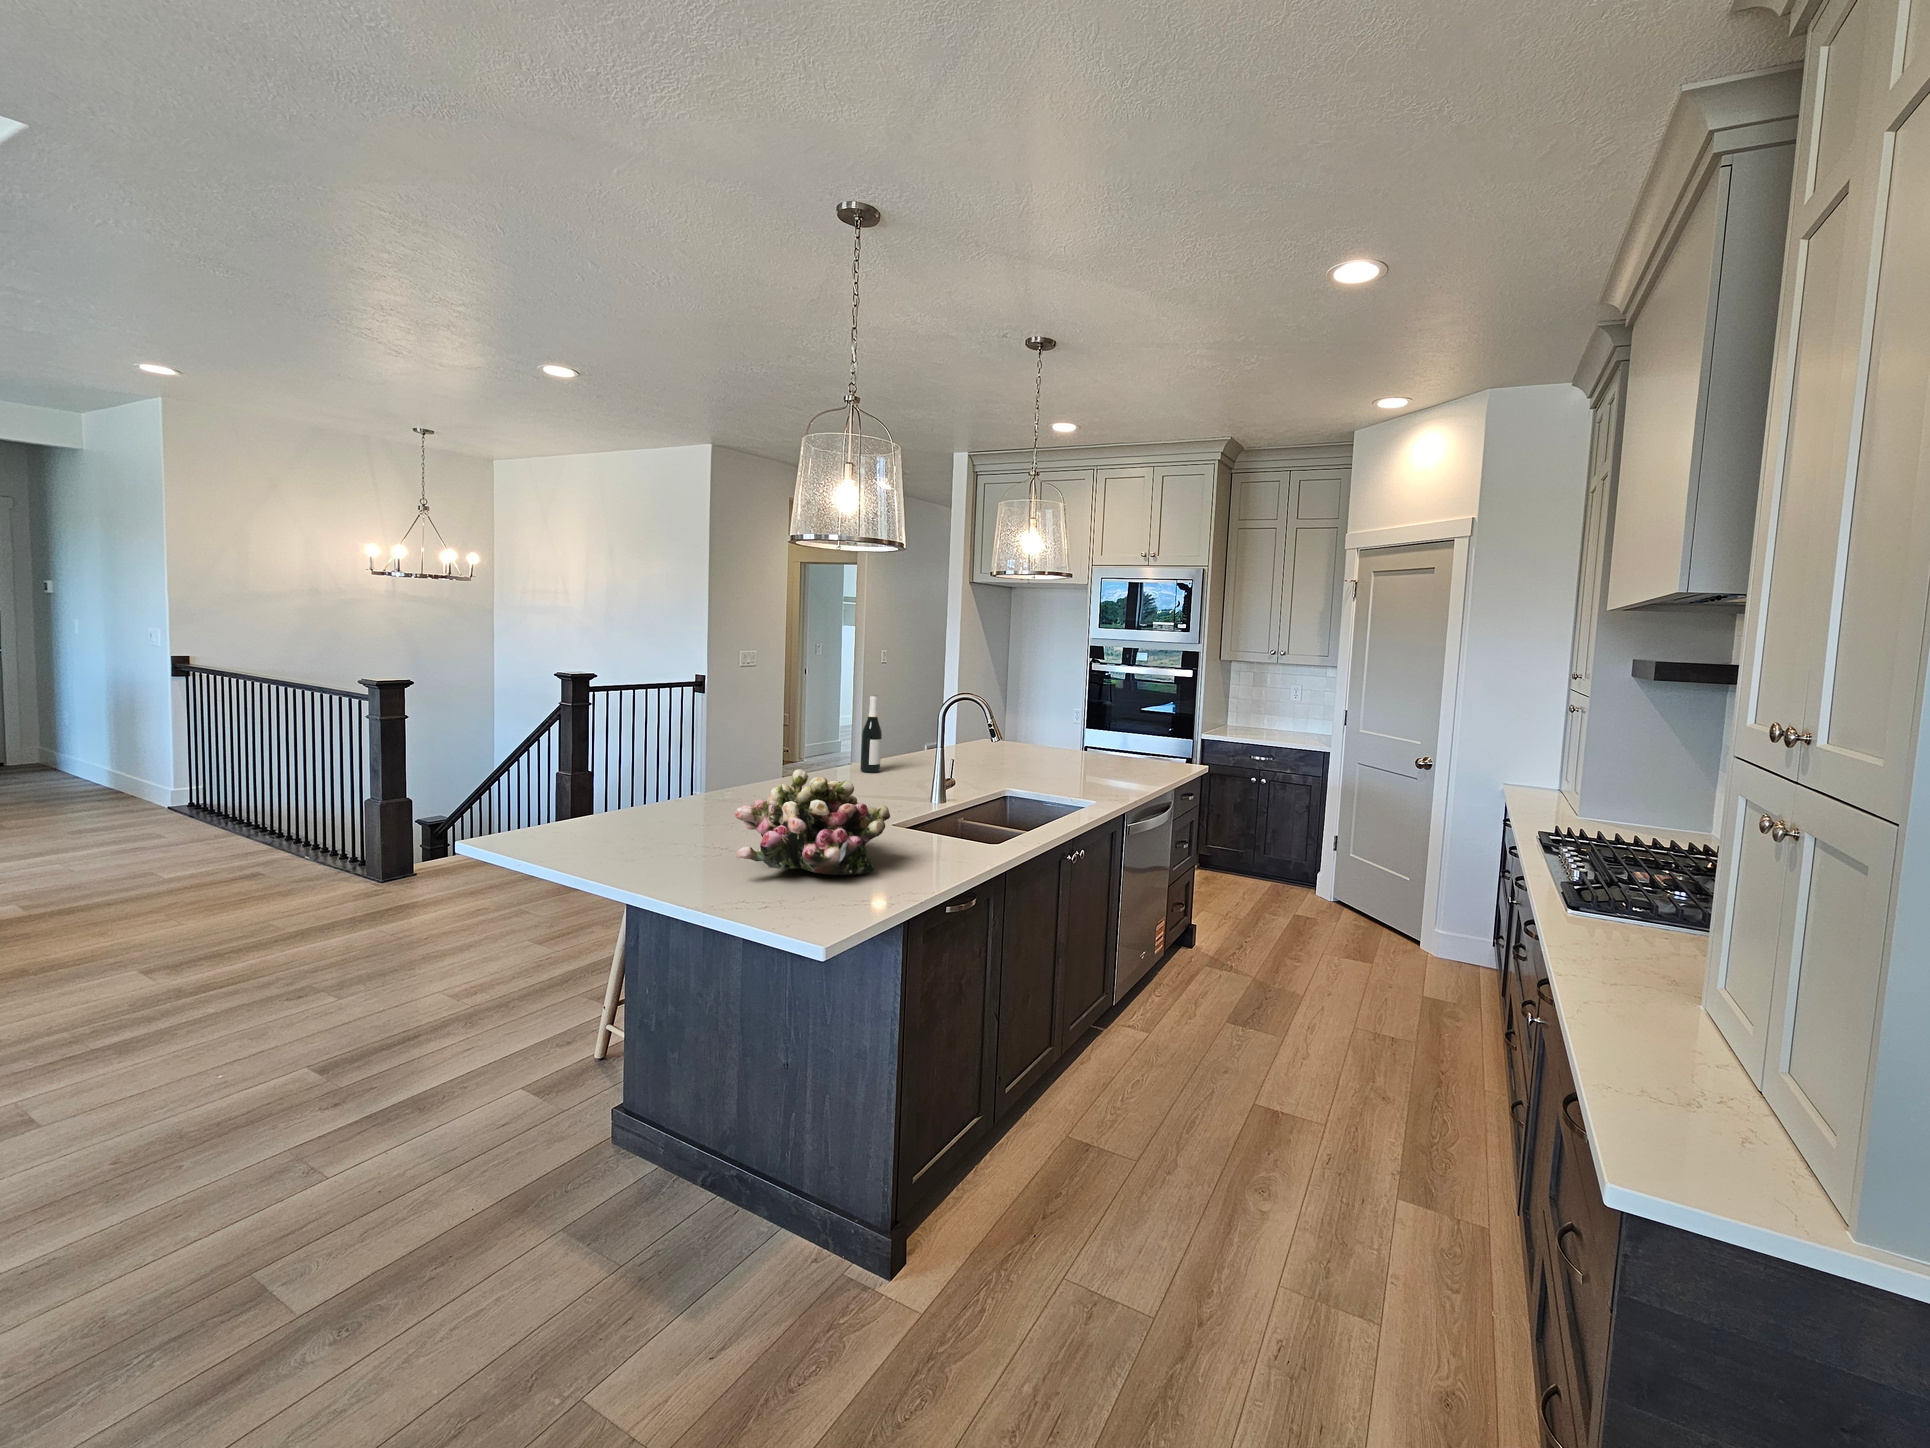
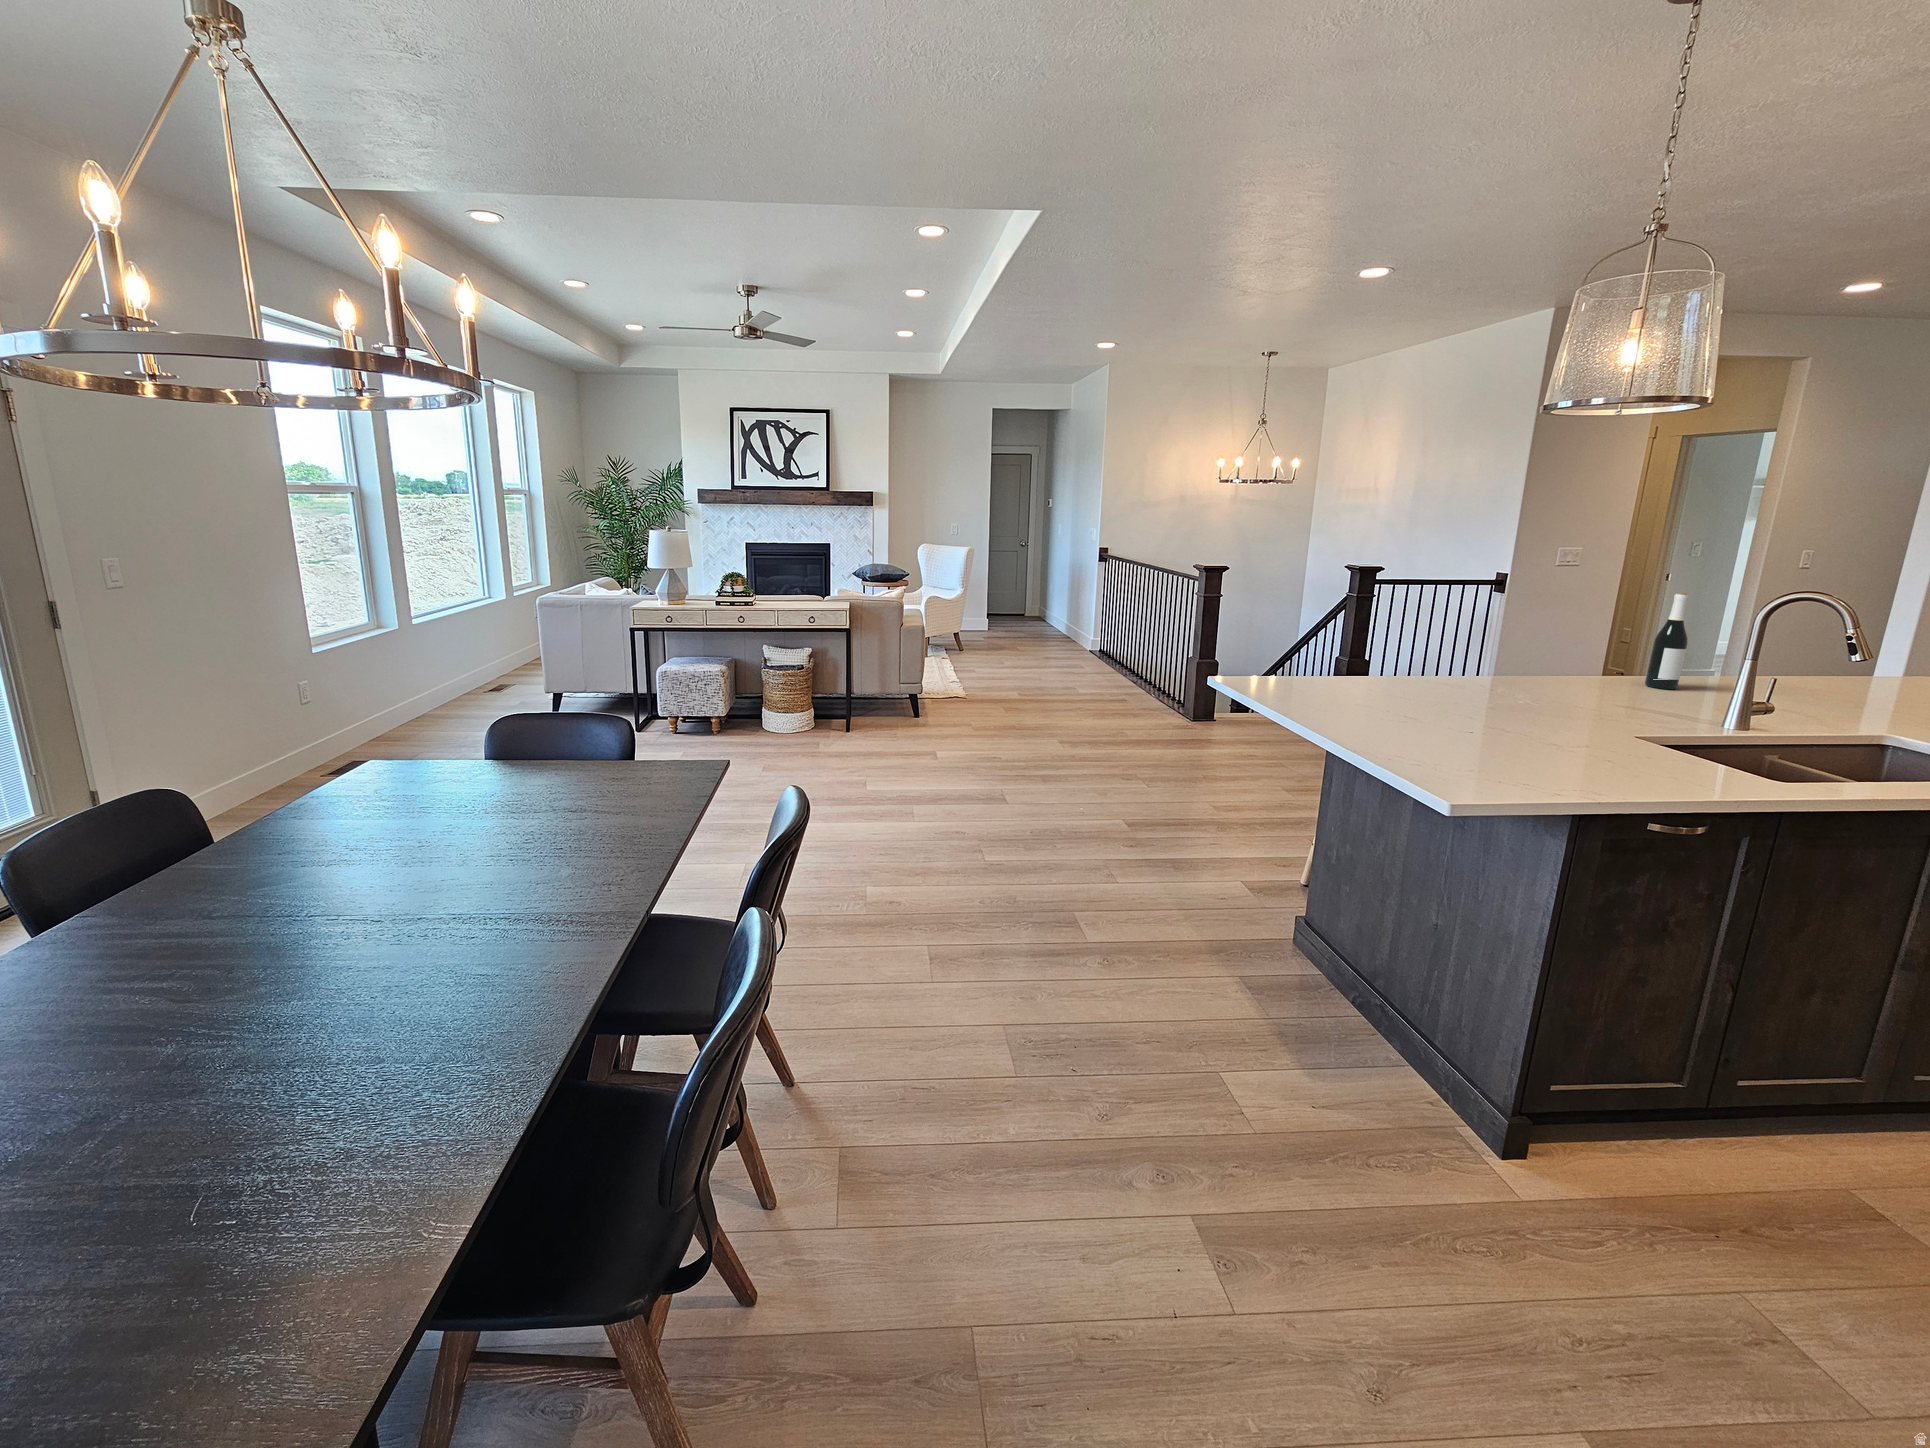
flower arrangement: present [735,769,890,875] -> none [1392,651,1591,766]

